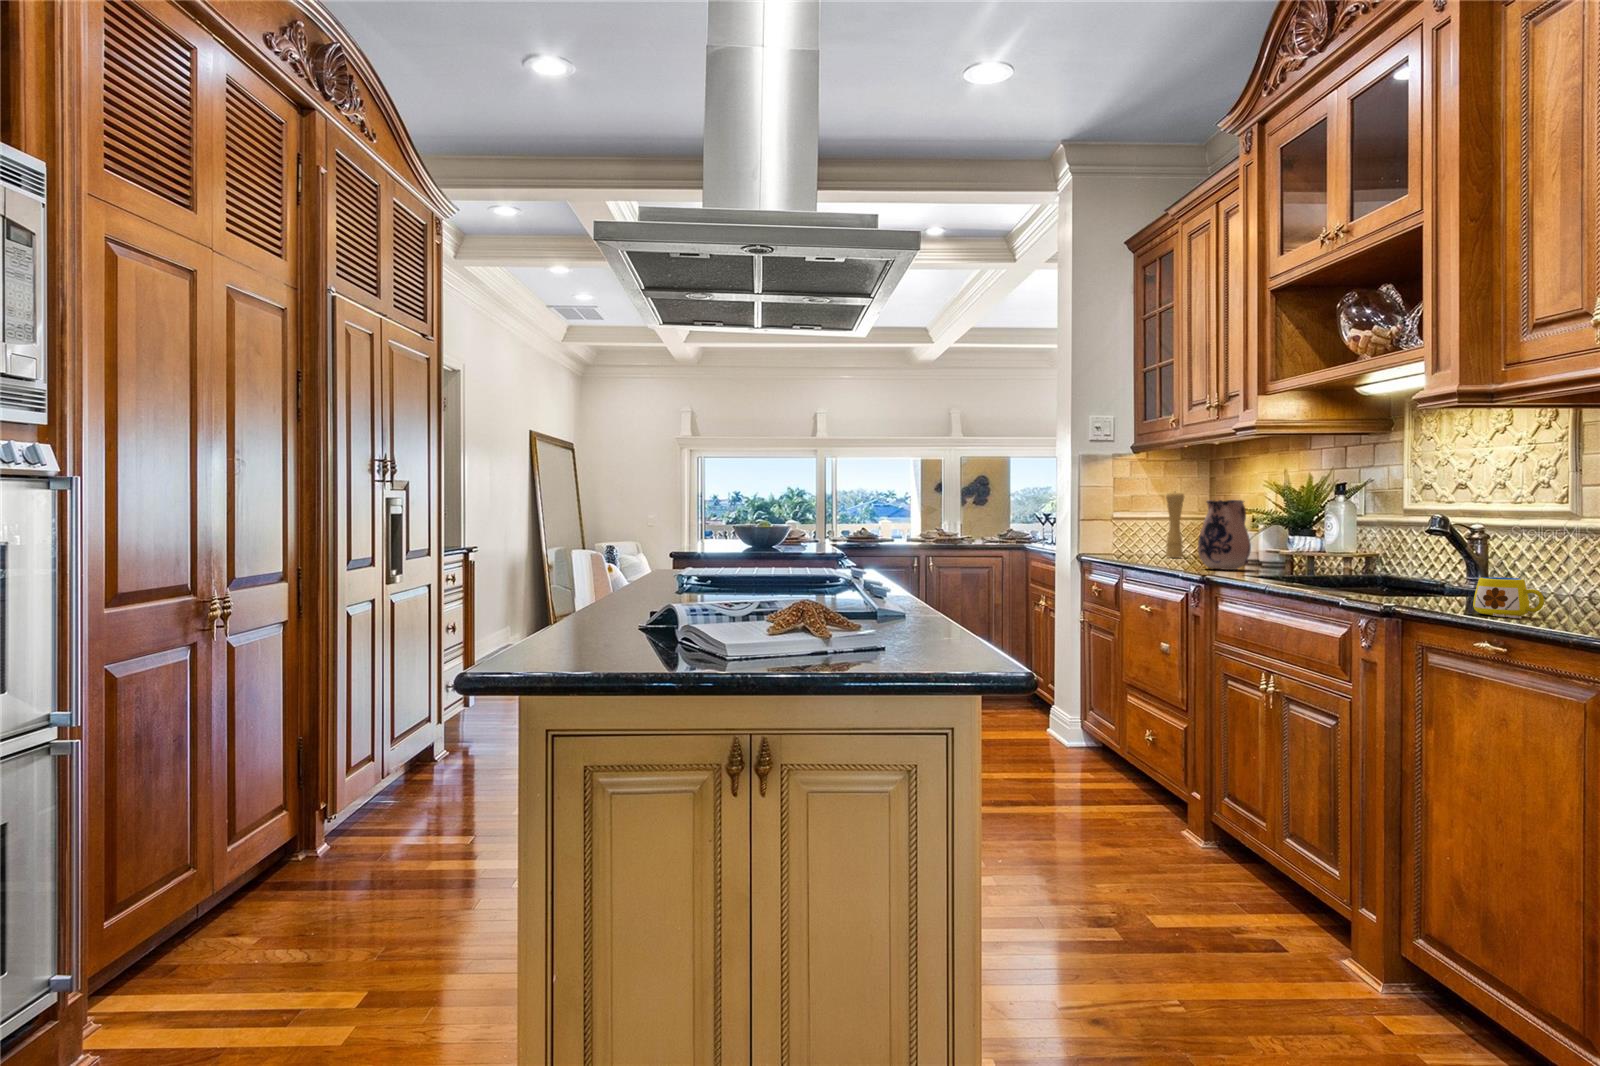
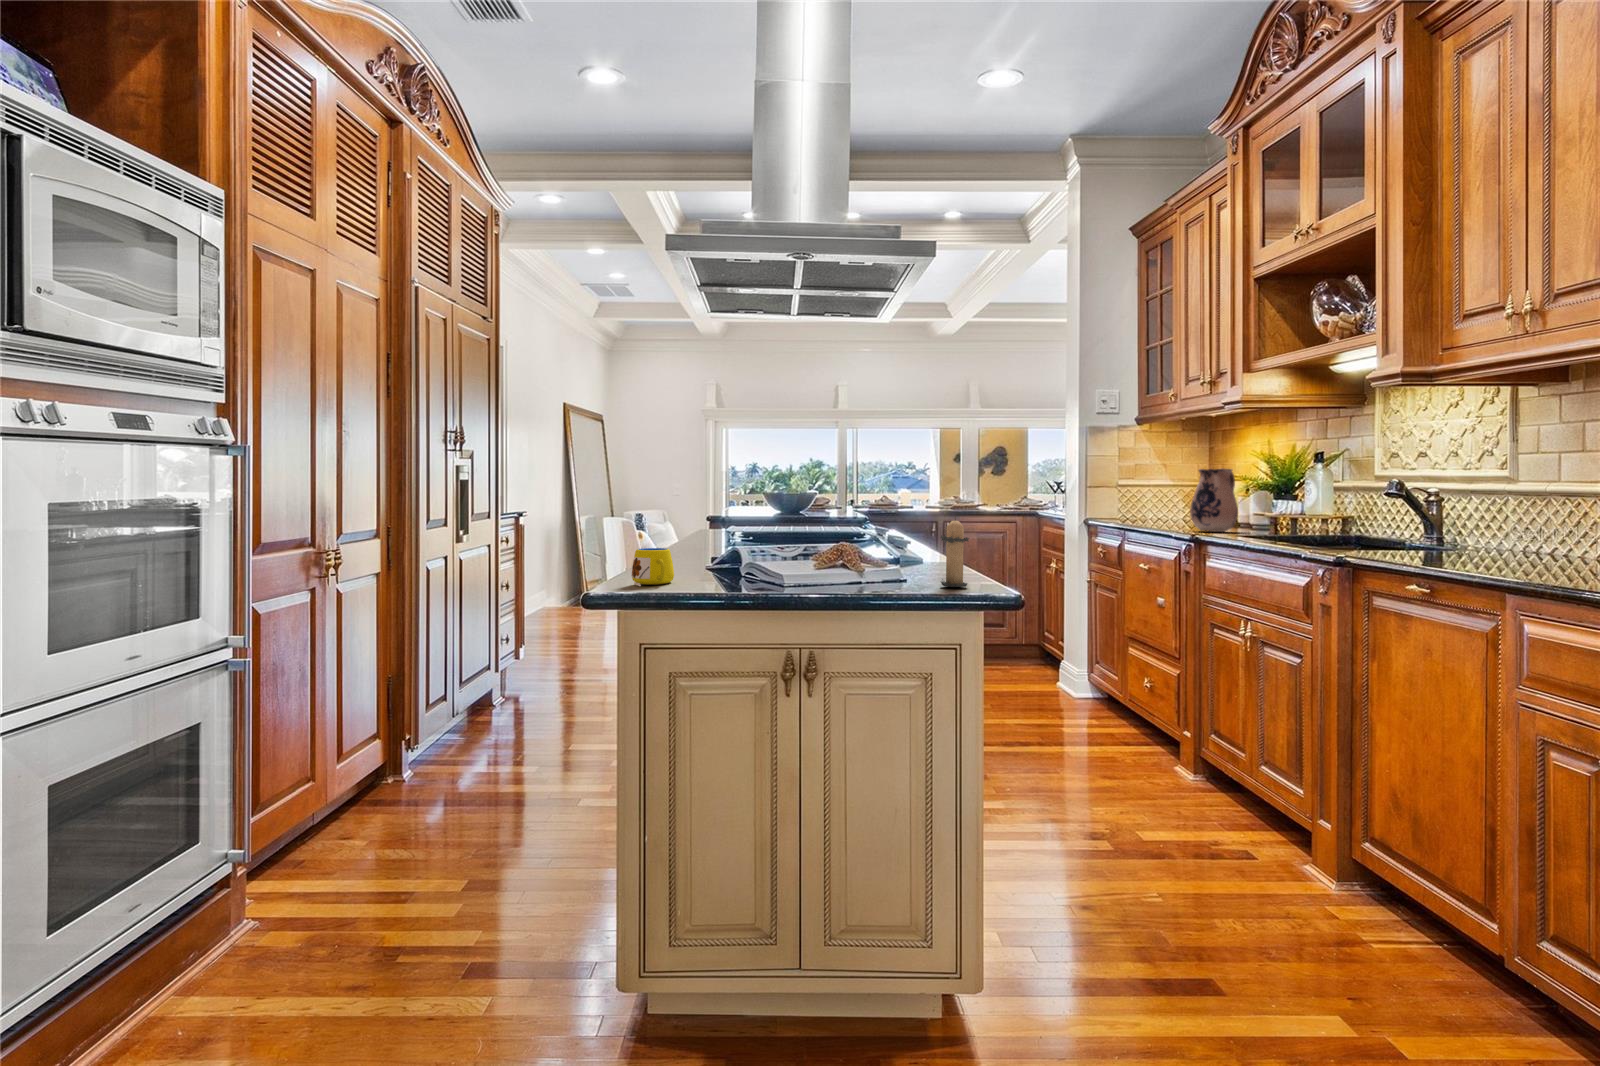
pepper mill: present [1166,492,1184,558] -> none [1165,462,1183,524]
candle: none [920,565,964,656] -> present [941,515,969,587]
mug: present [1473,577,1544,618] -> present [632,548,674,586]

